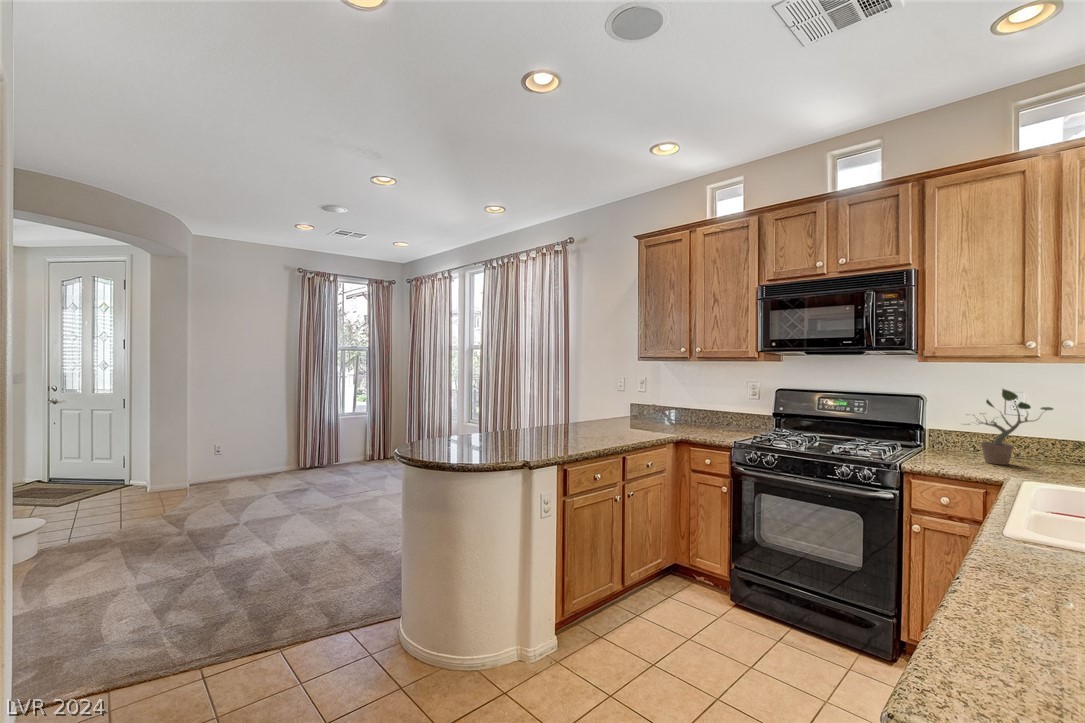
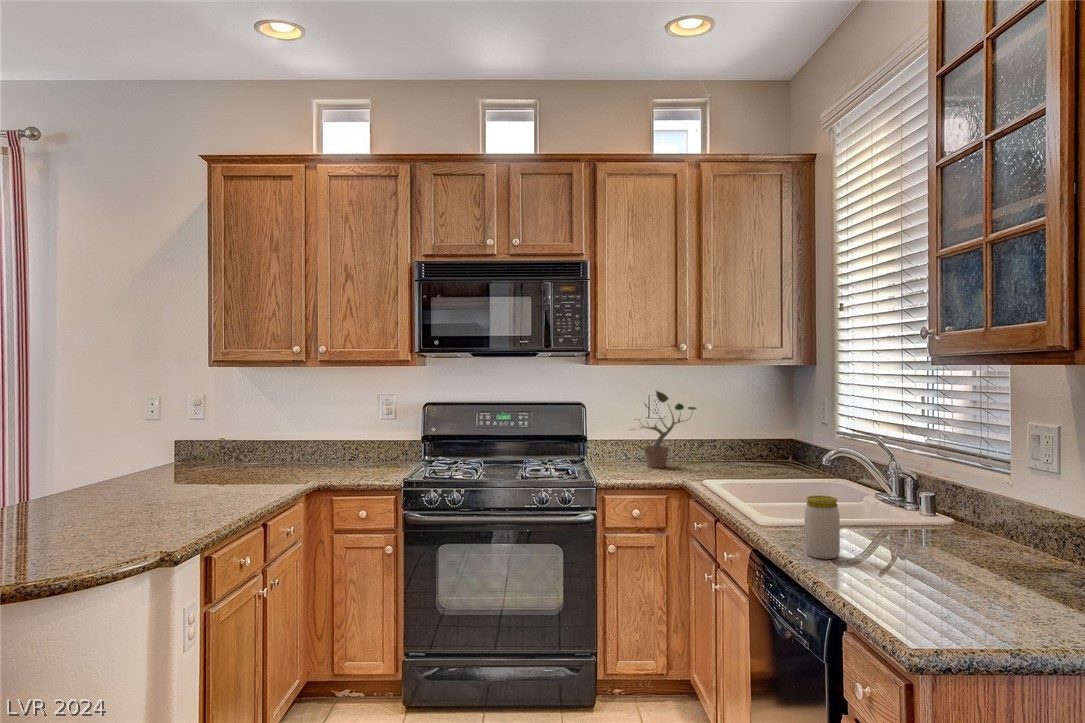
jar: none [991,504,1044,582] -> present [805,496,840,559]

